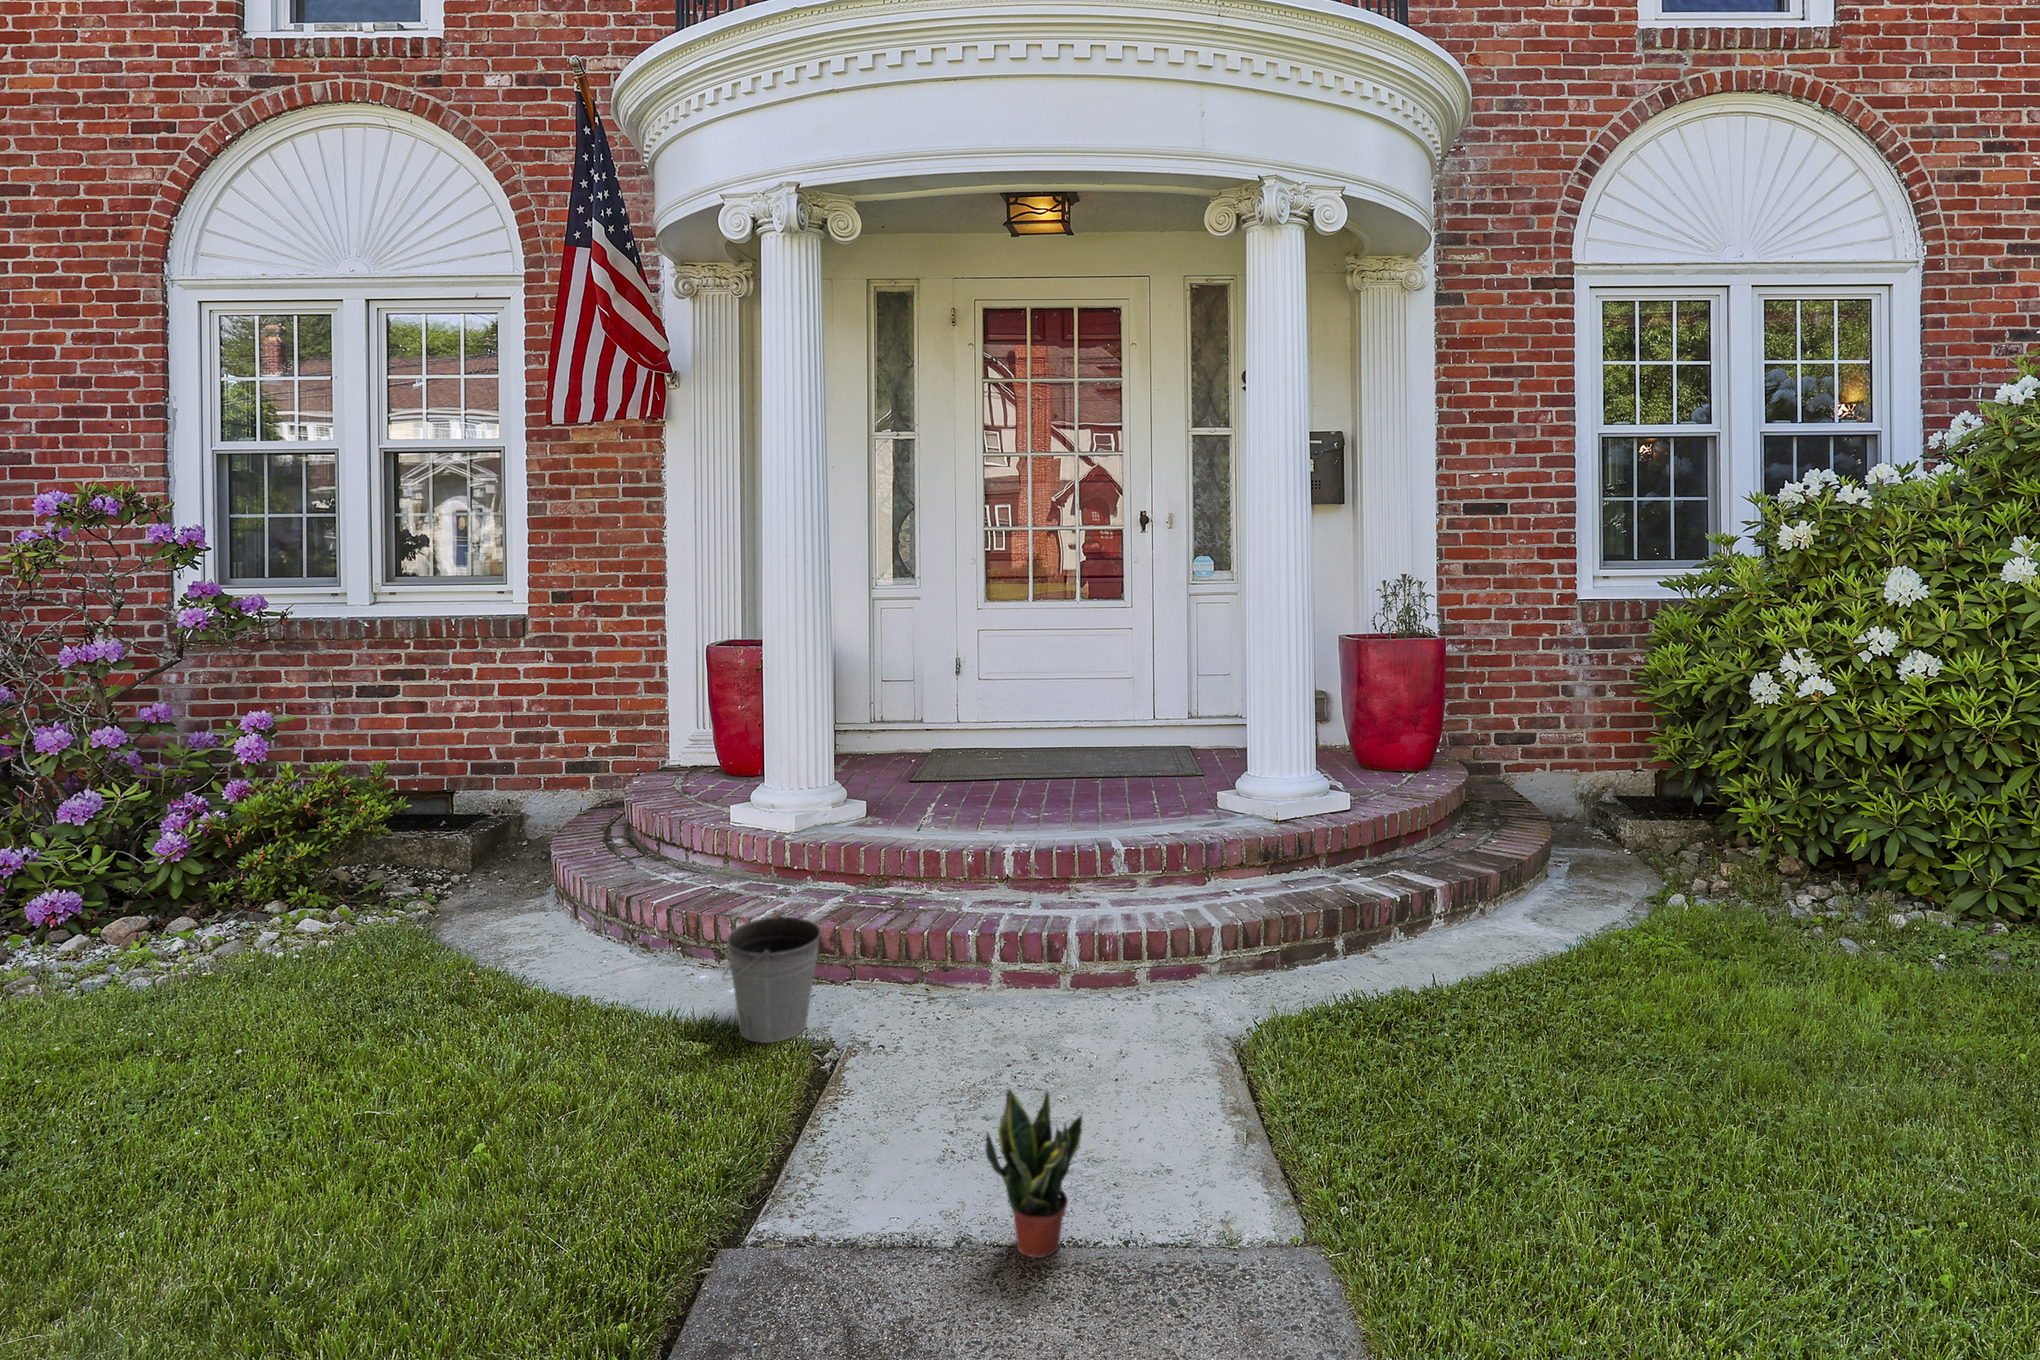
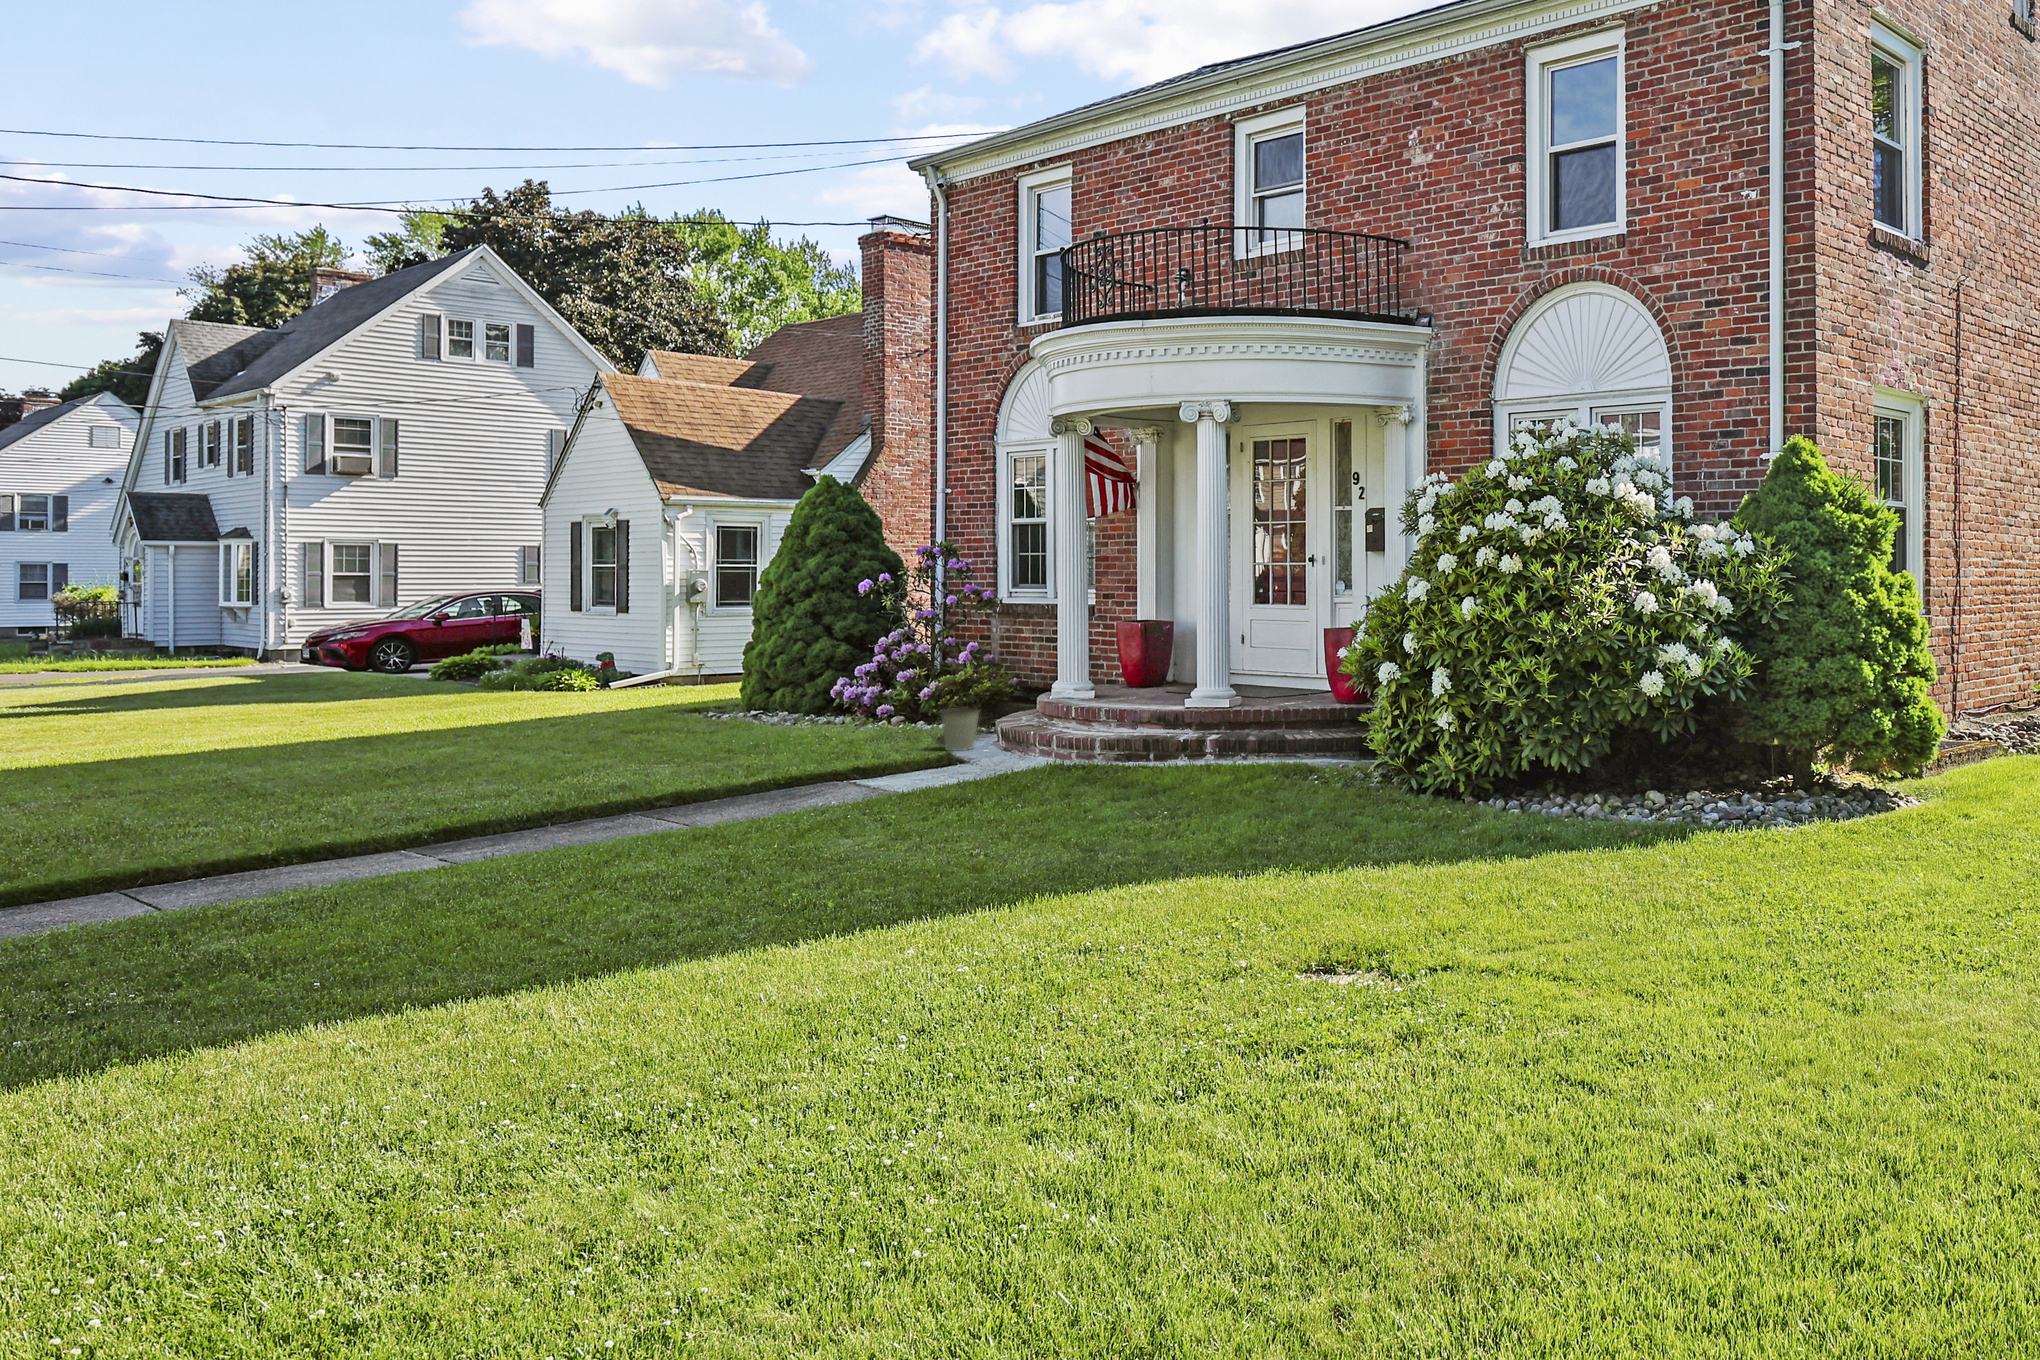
potted plant: present [985,1089,1083,1258] -> none [861,718,900,777]

